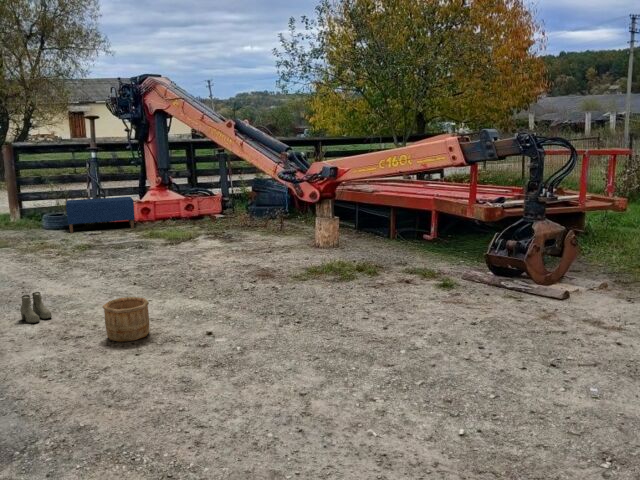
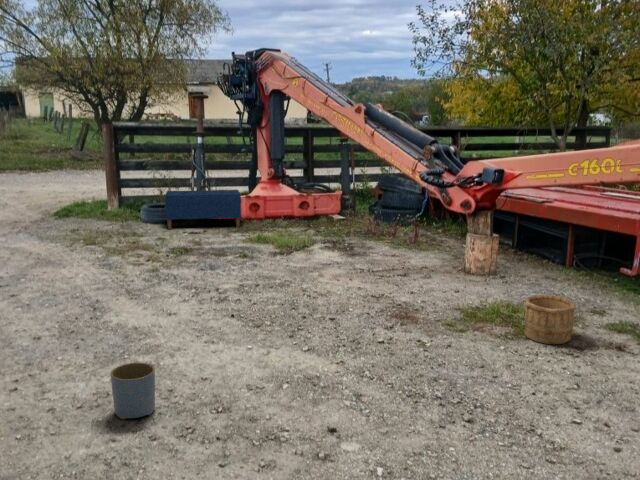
boots: present [20,292,52,323] -> none [72,332,113,378]
wooden bucket: present [102,297,149,342] -> present [525,295,576,344]
planter: none [57,303,88,340] -> present [111,363,155,419]

